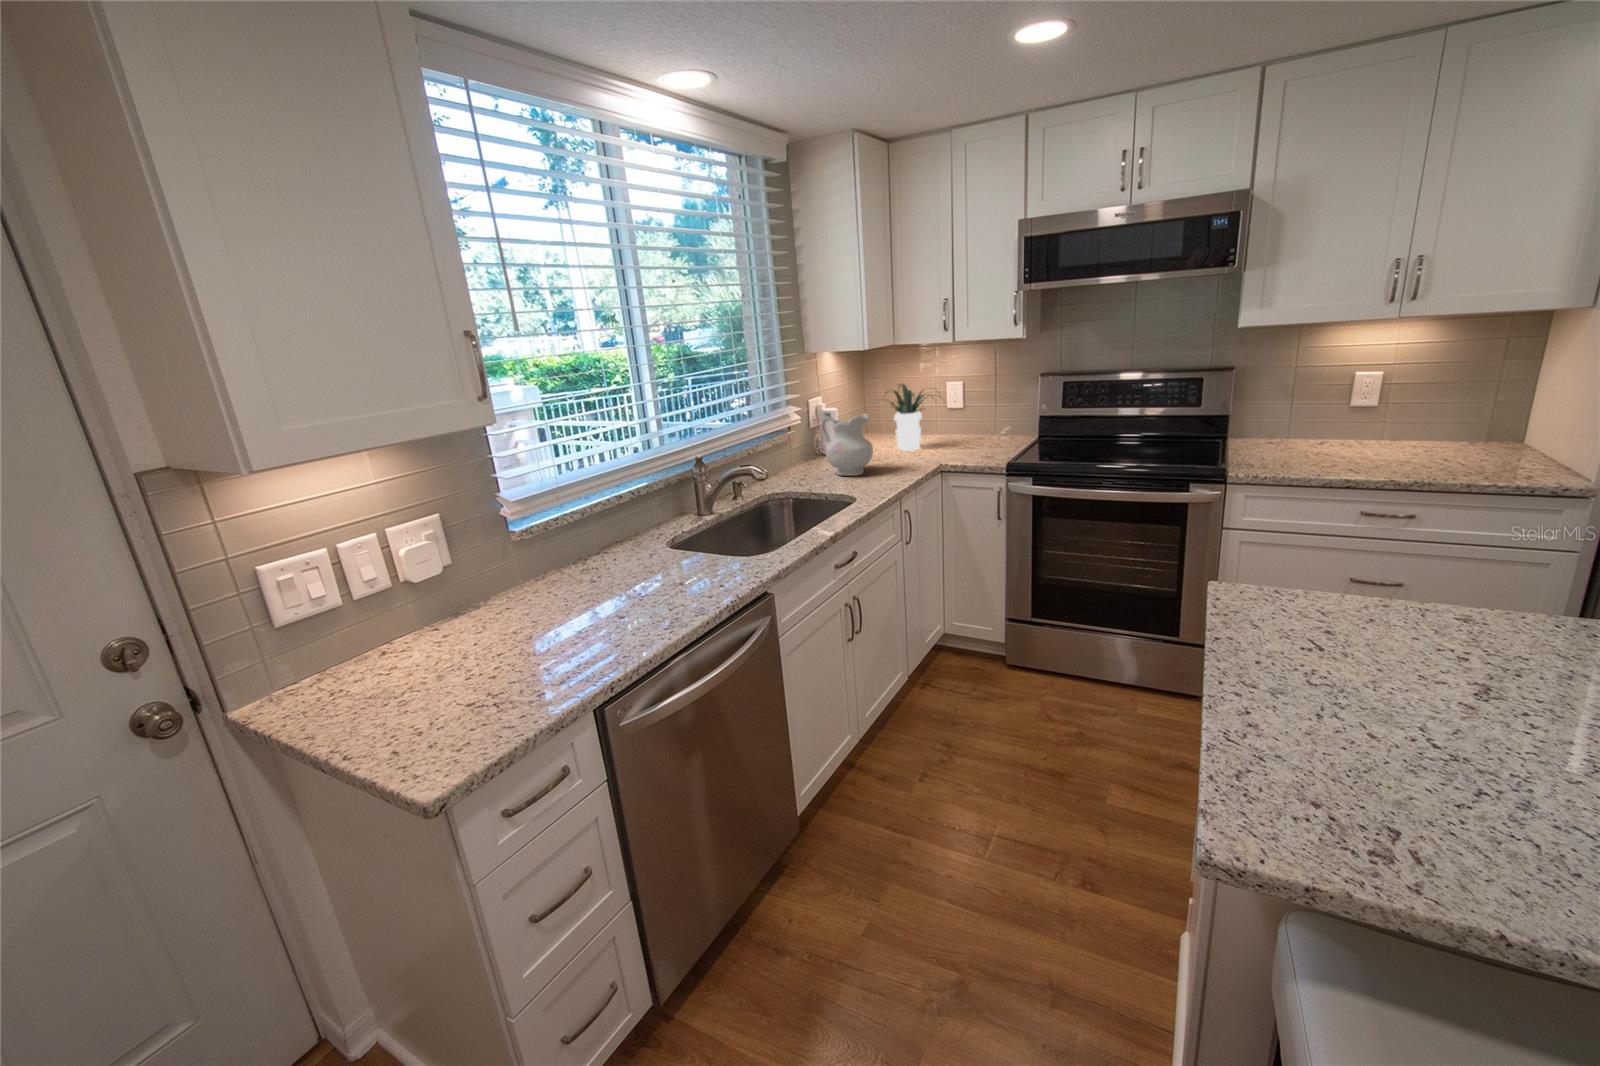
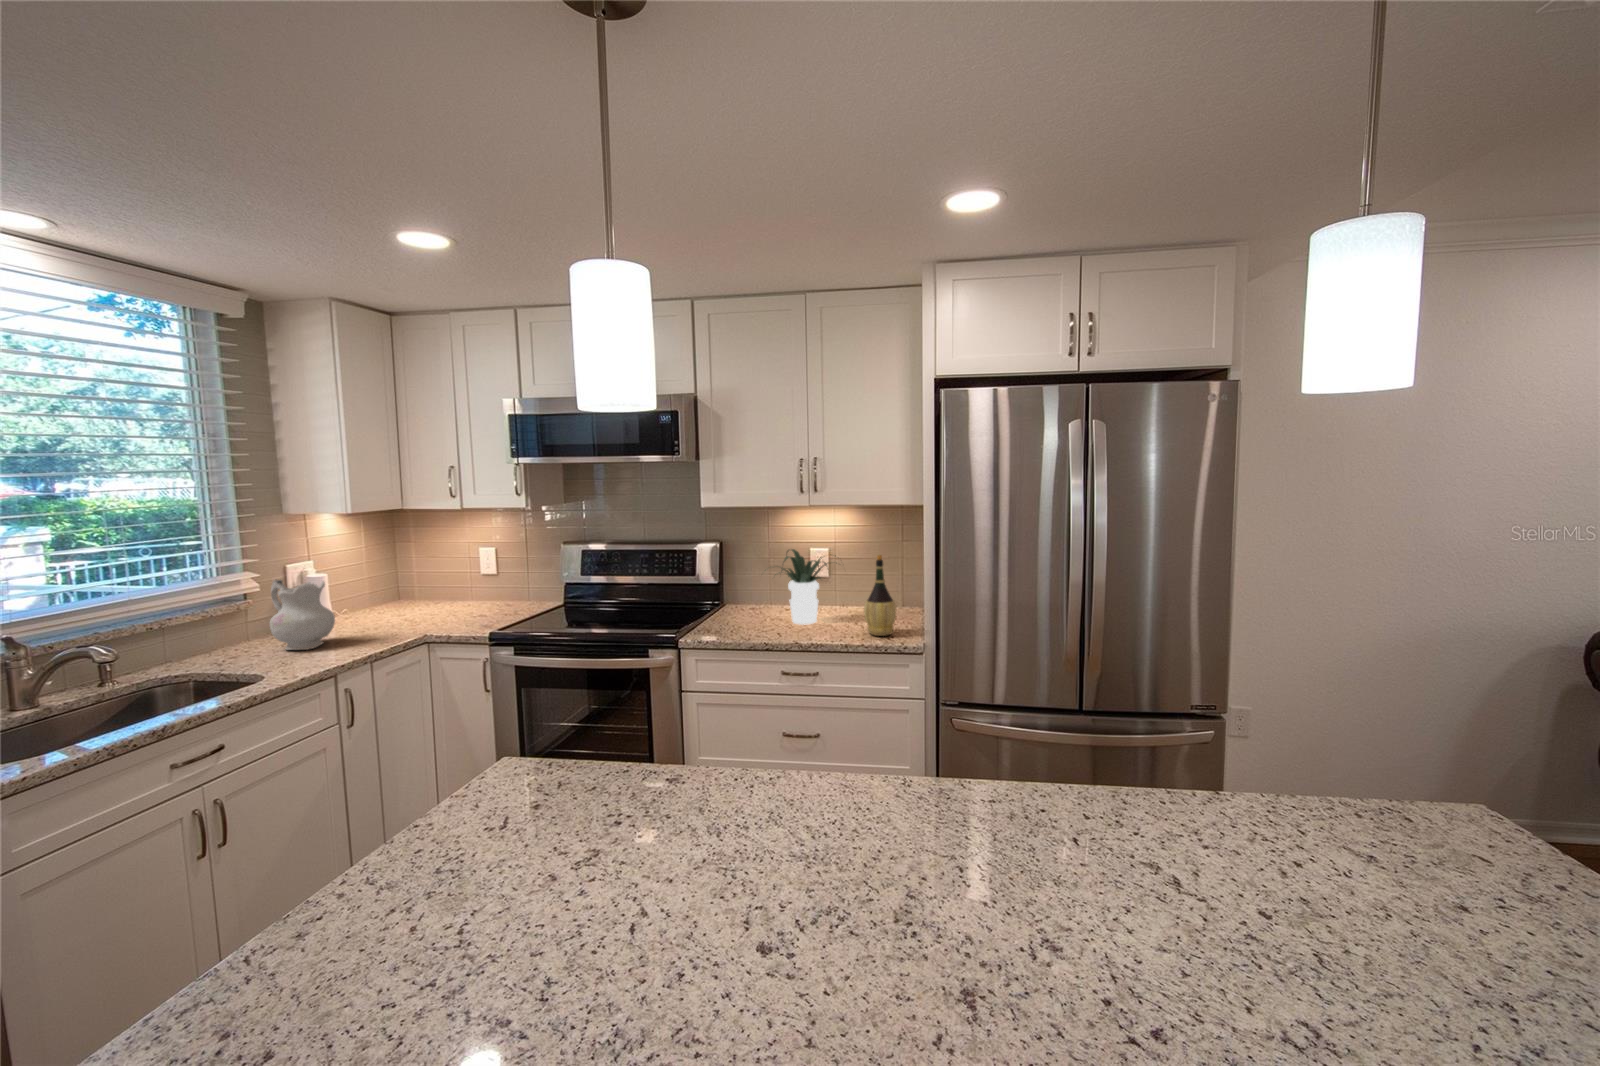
wine bottle: none [1483,375,1539,474] -> present [864,555,896,636]
potted plant: present [886,384,941,451] -> present [781,549,827,625]

